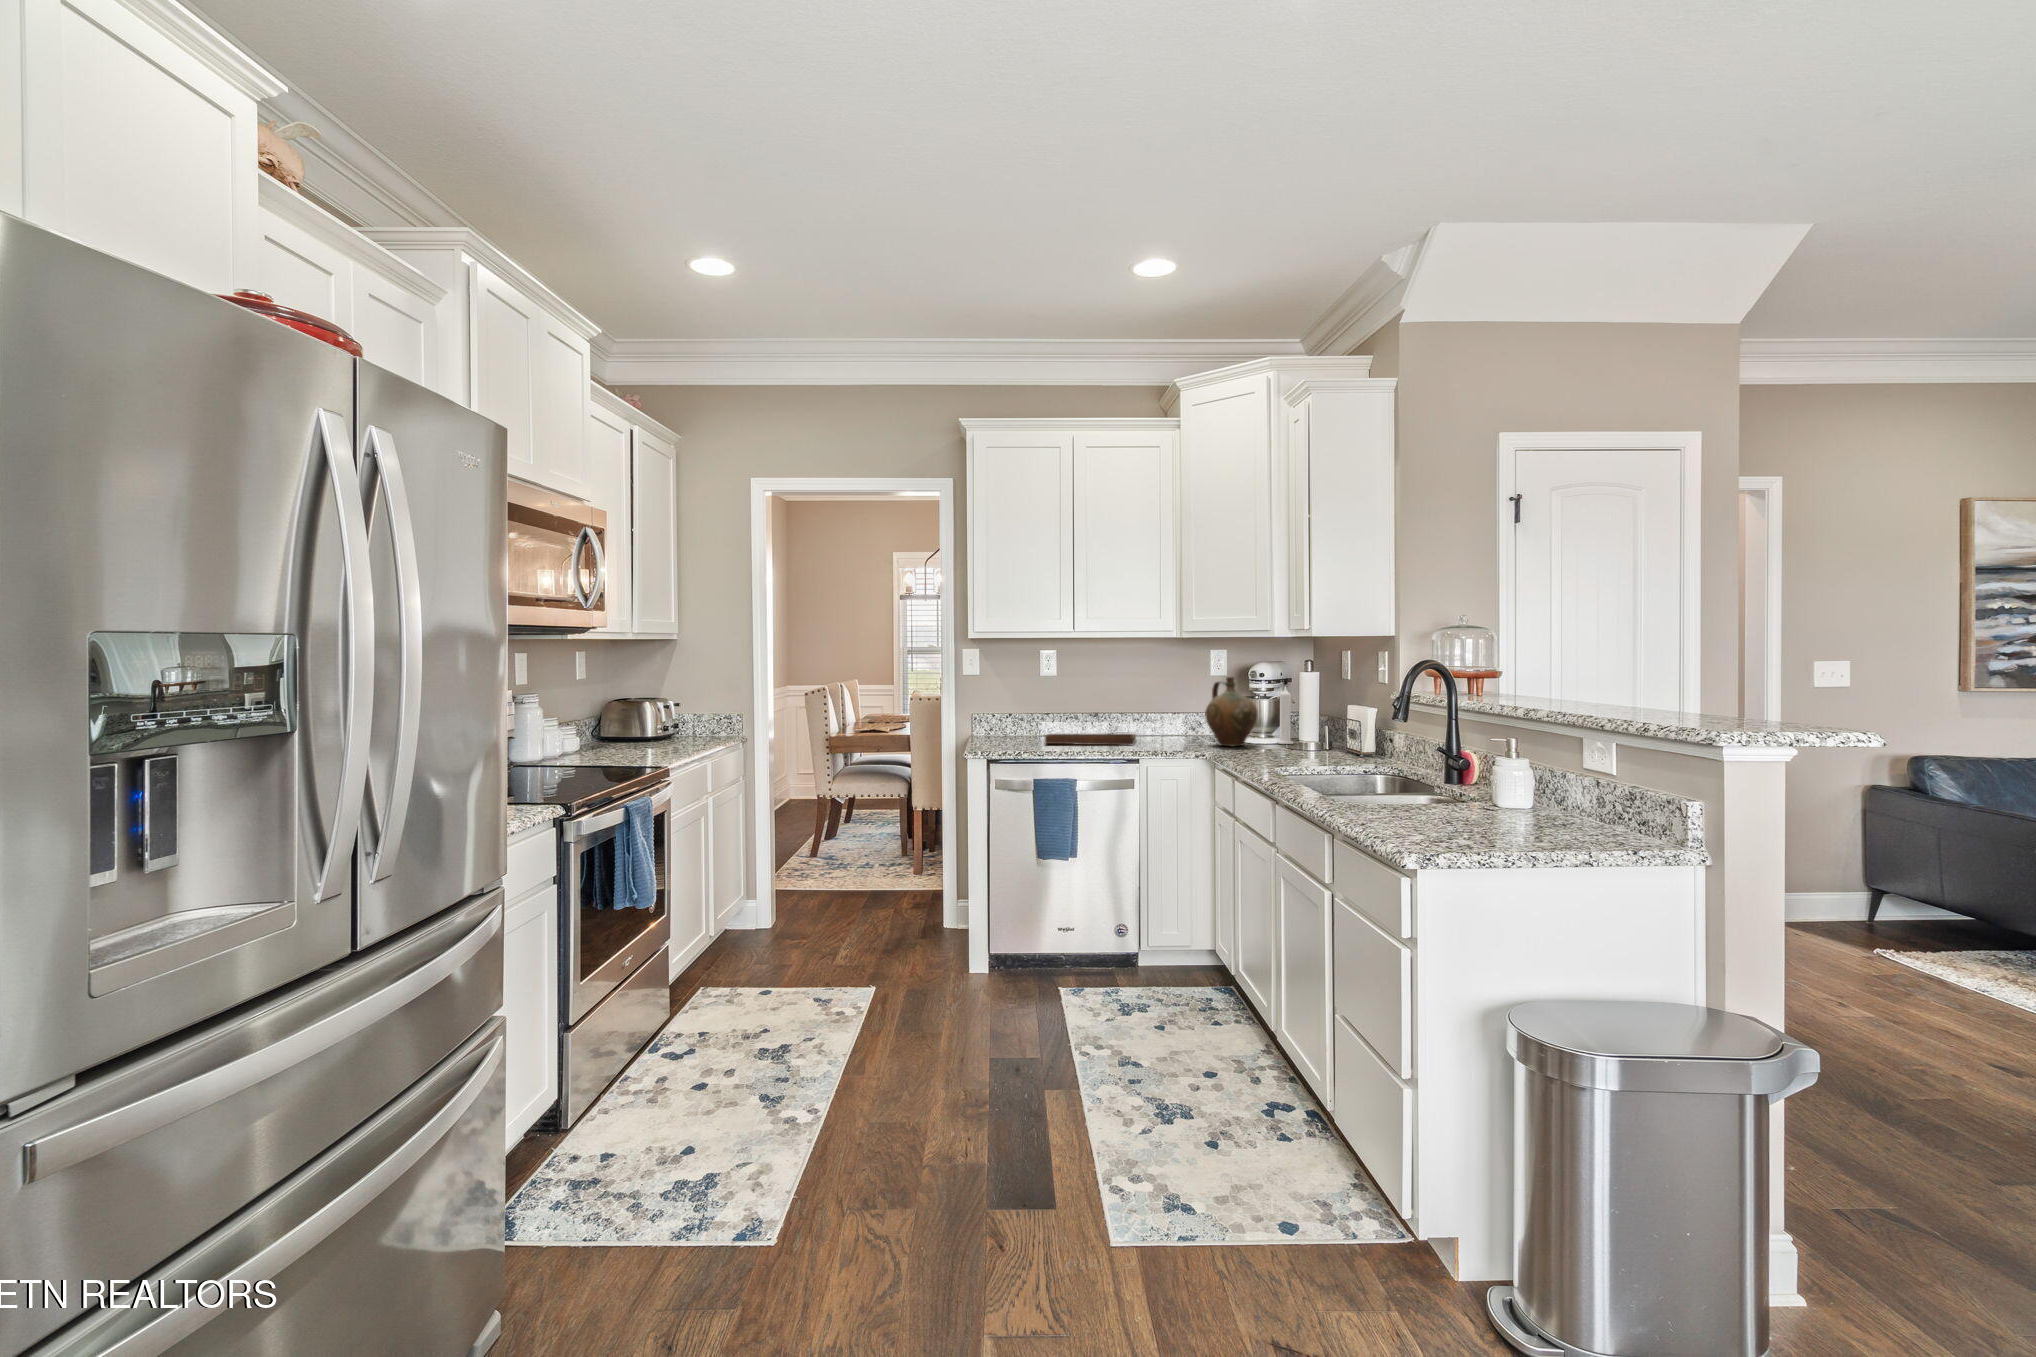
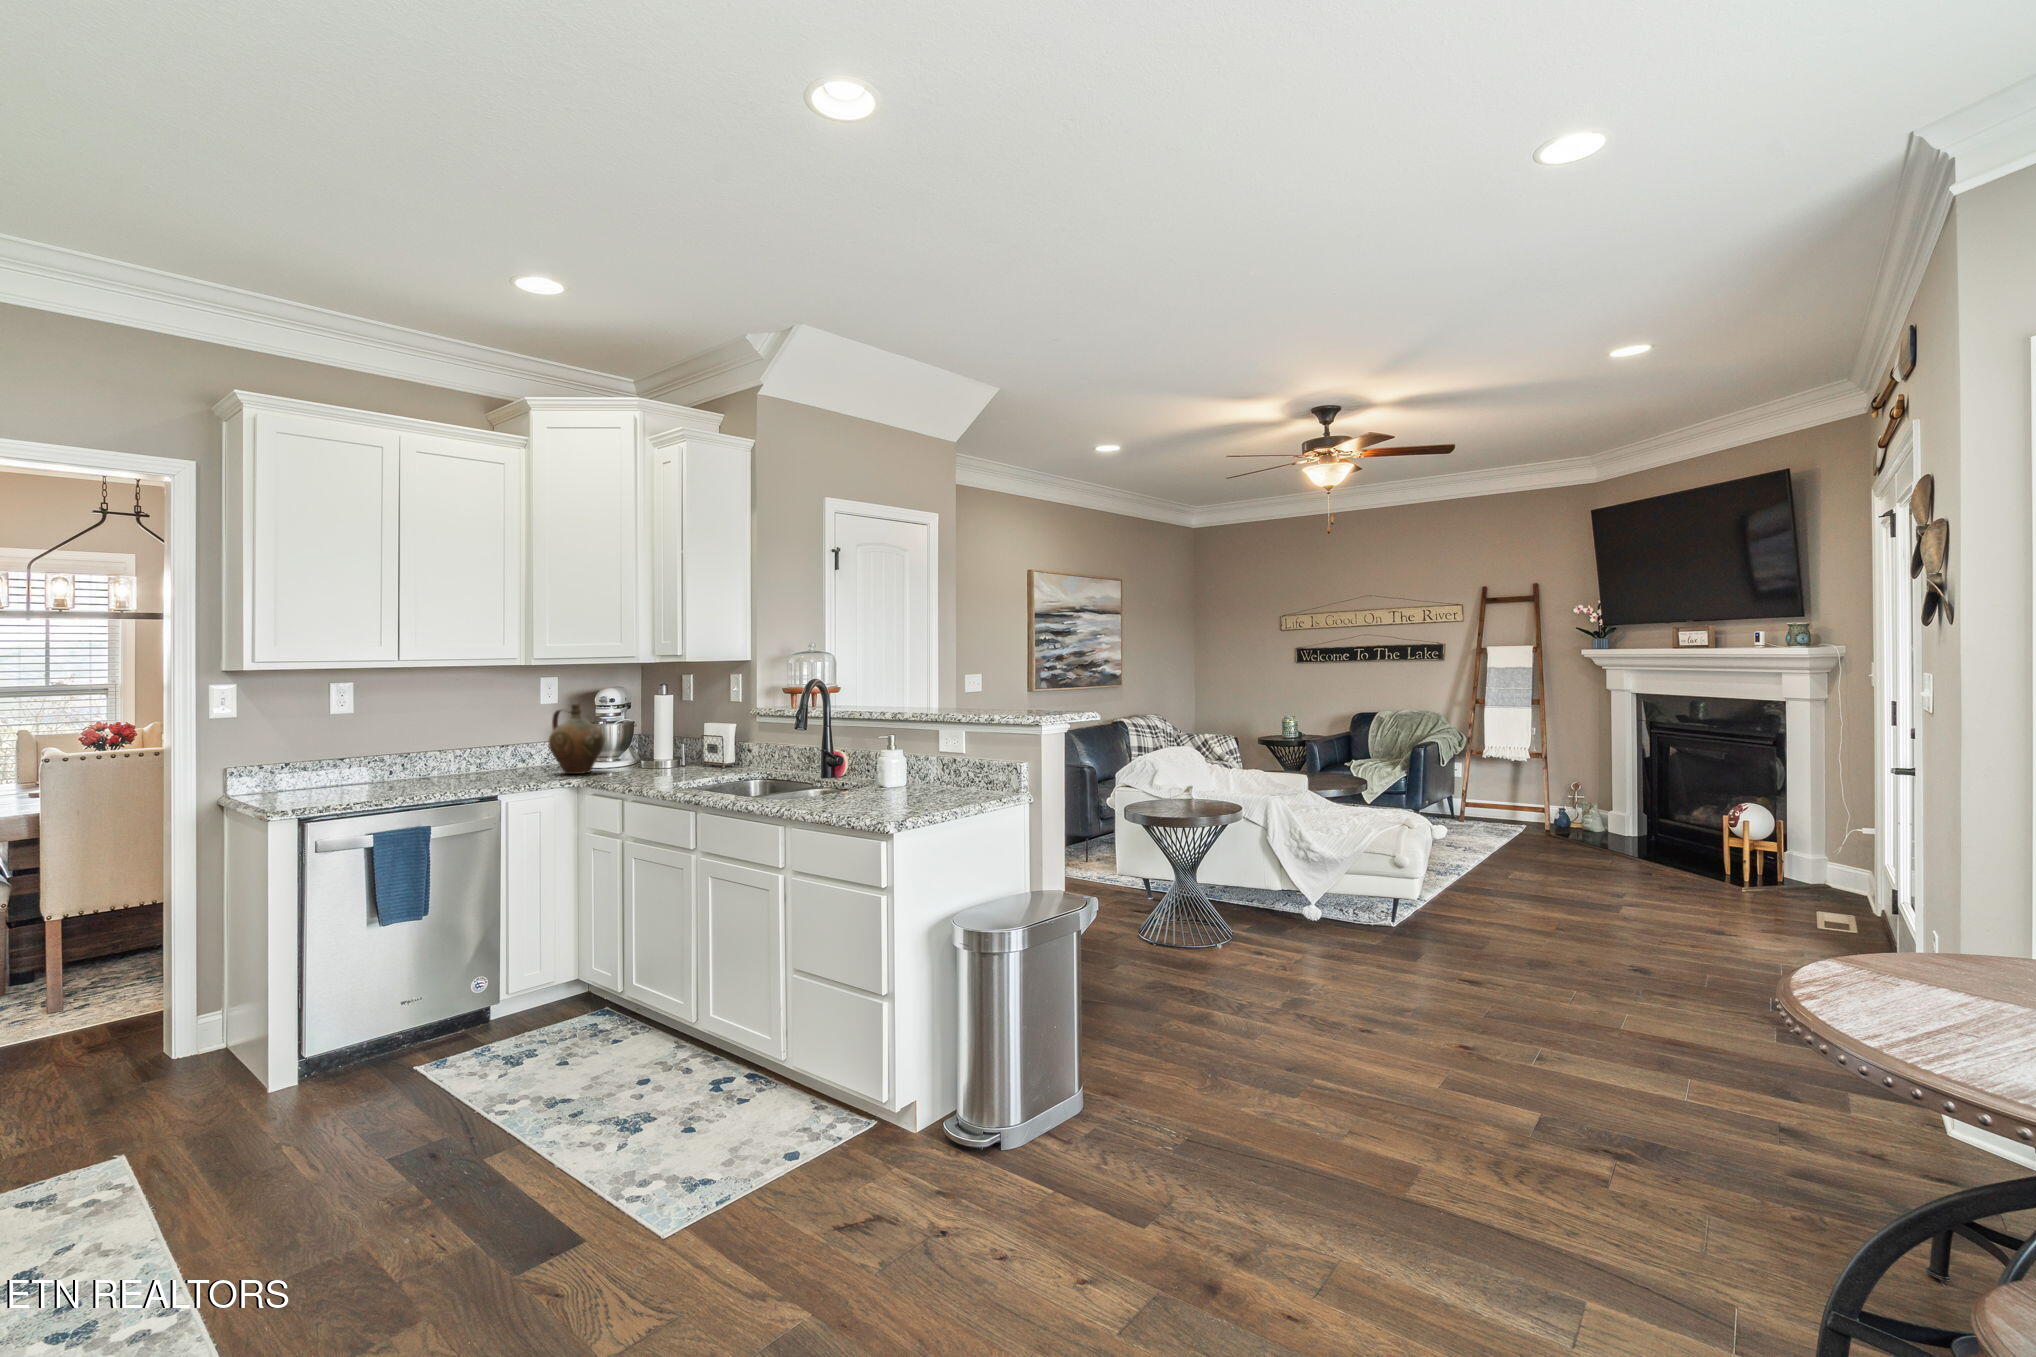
candle: present [1277,687,1293,744] -> none [620,712,637,768]
tray: present [1045,712,1136,746] -> none [337,749,462,790]

